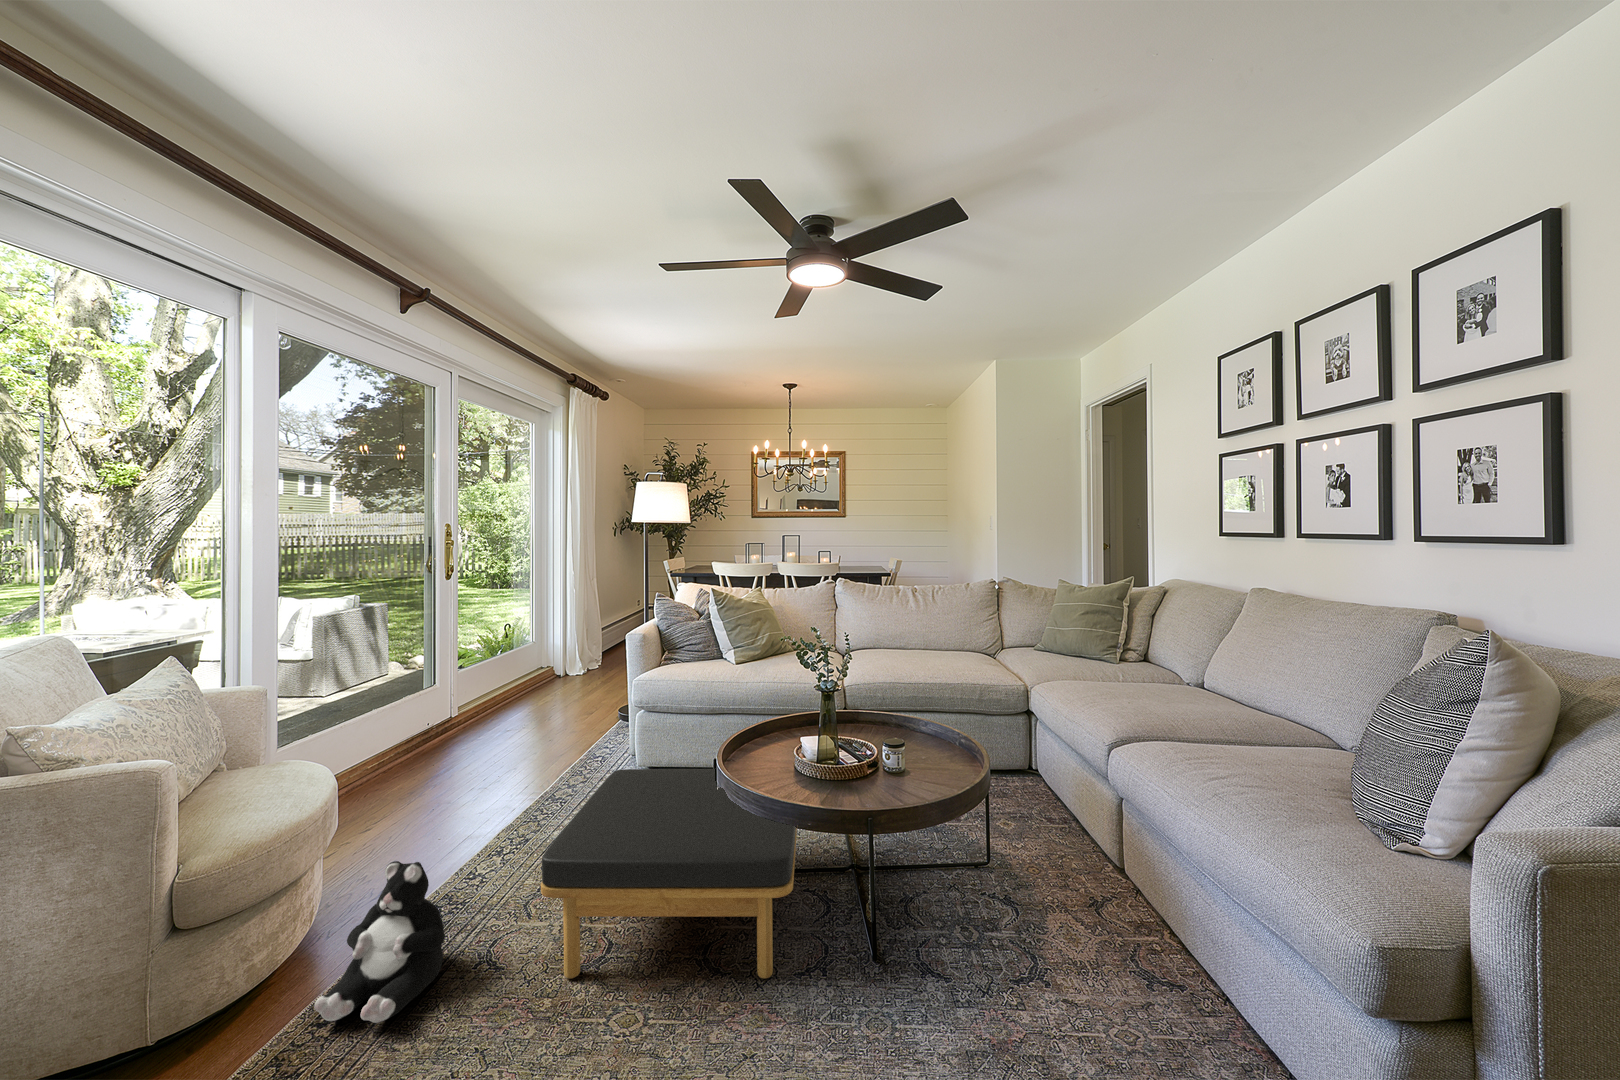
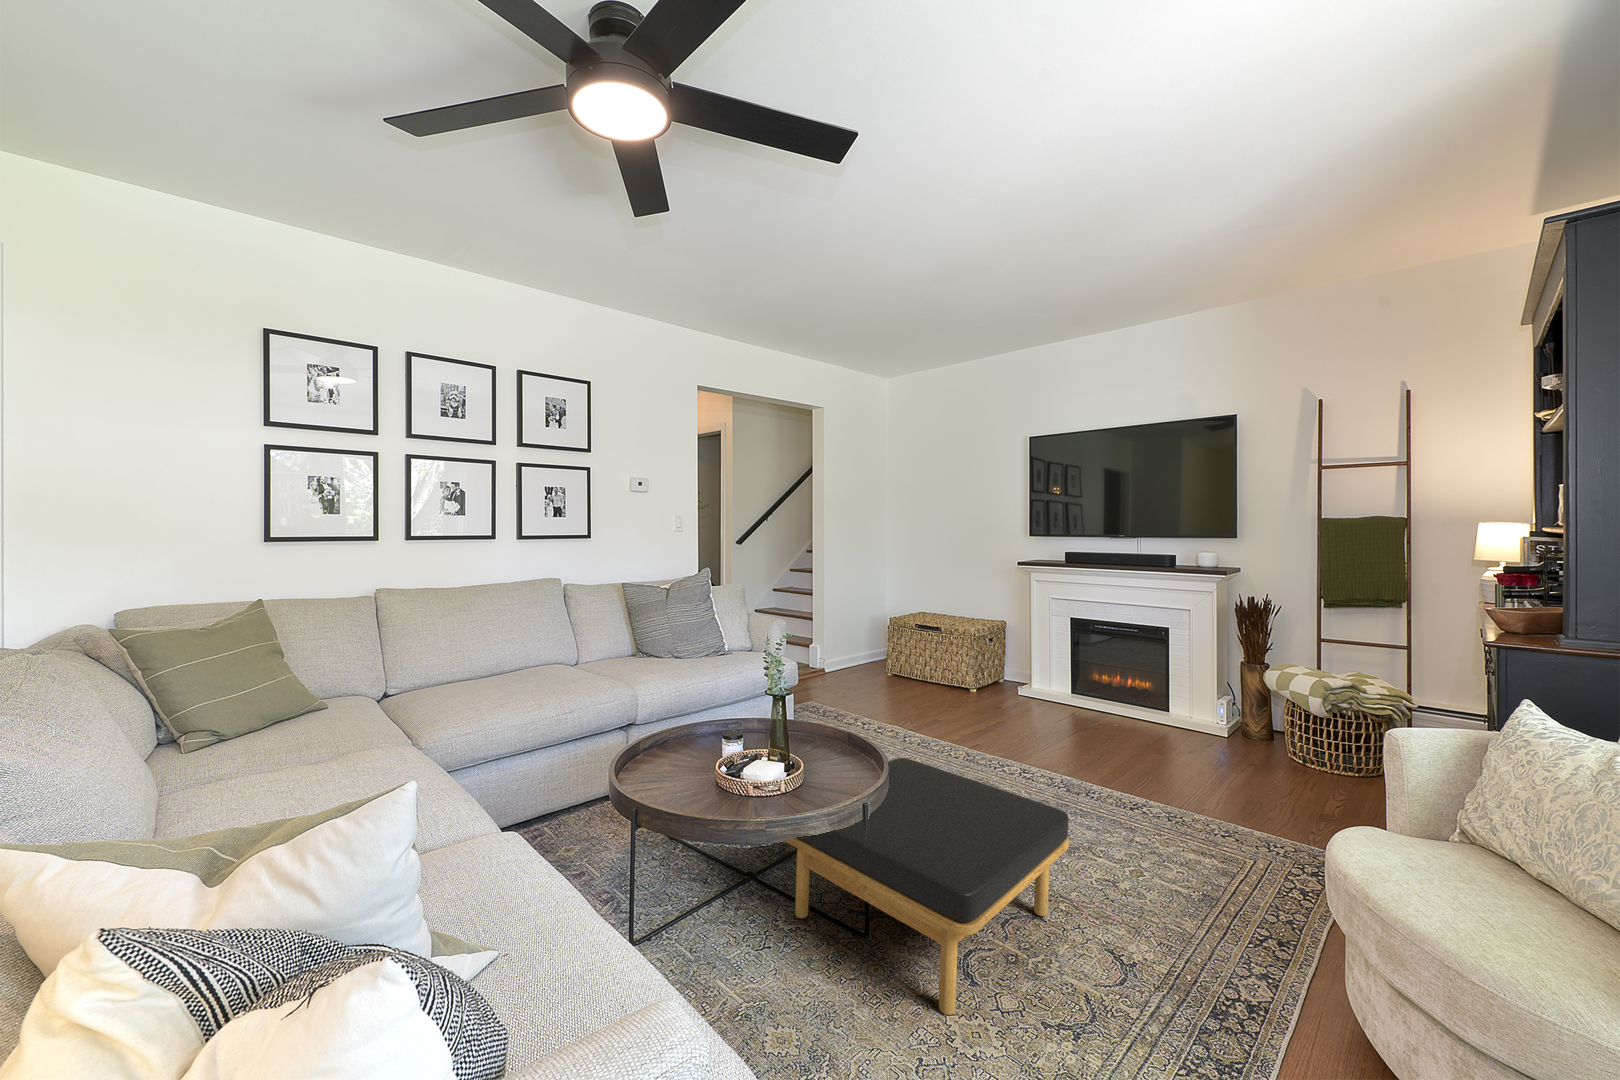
plush toy: present [314,861,445,1023] -> none [1159,870,1269,1009]

